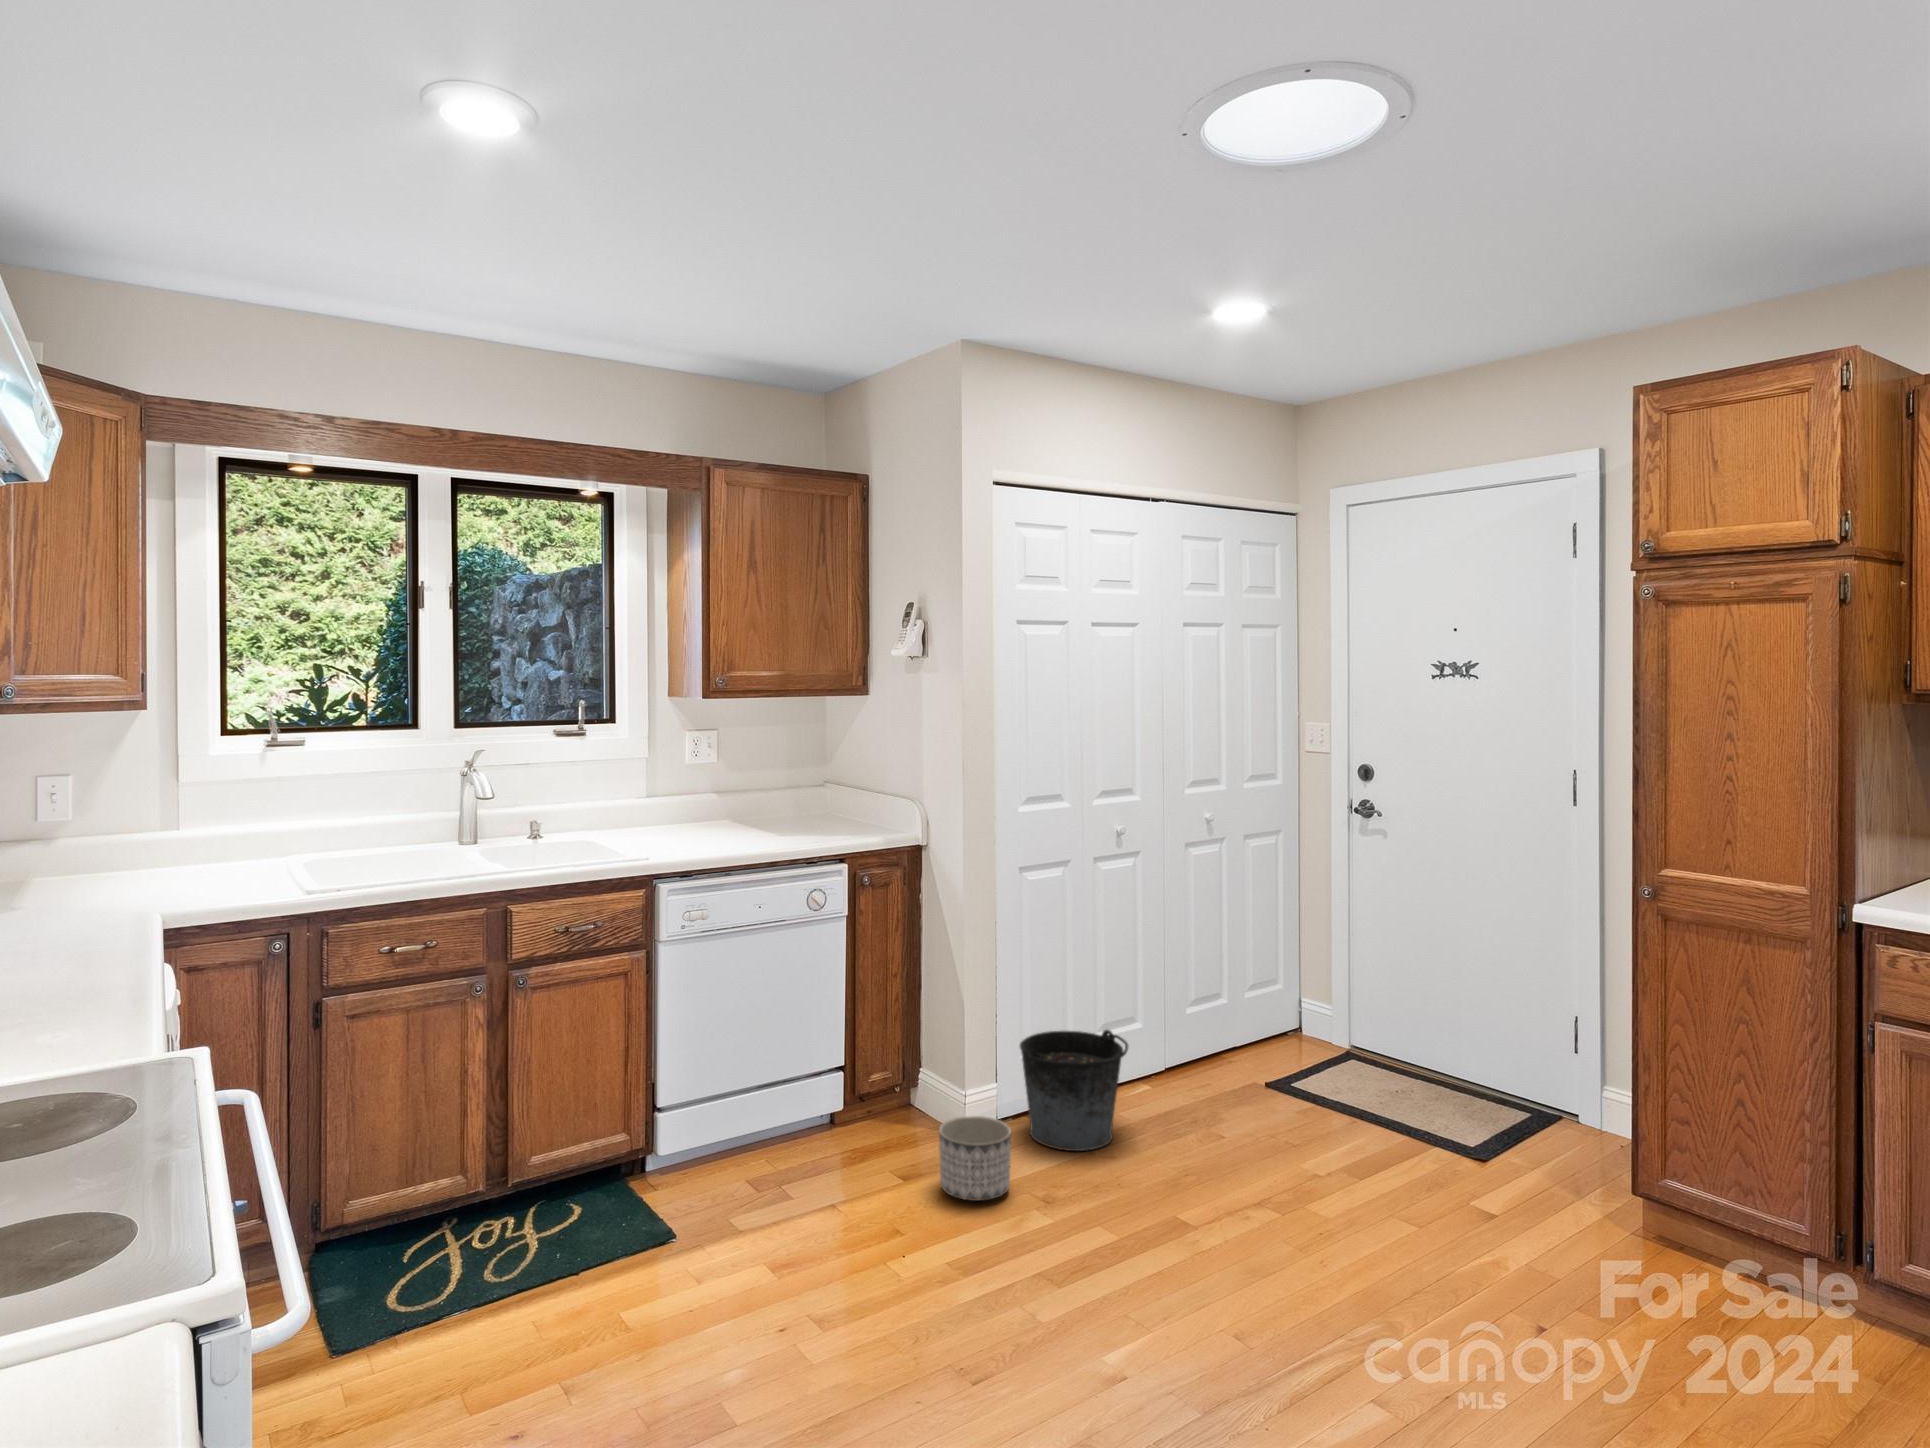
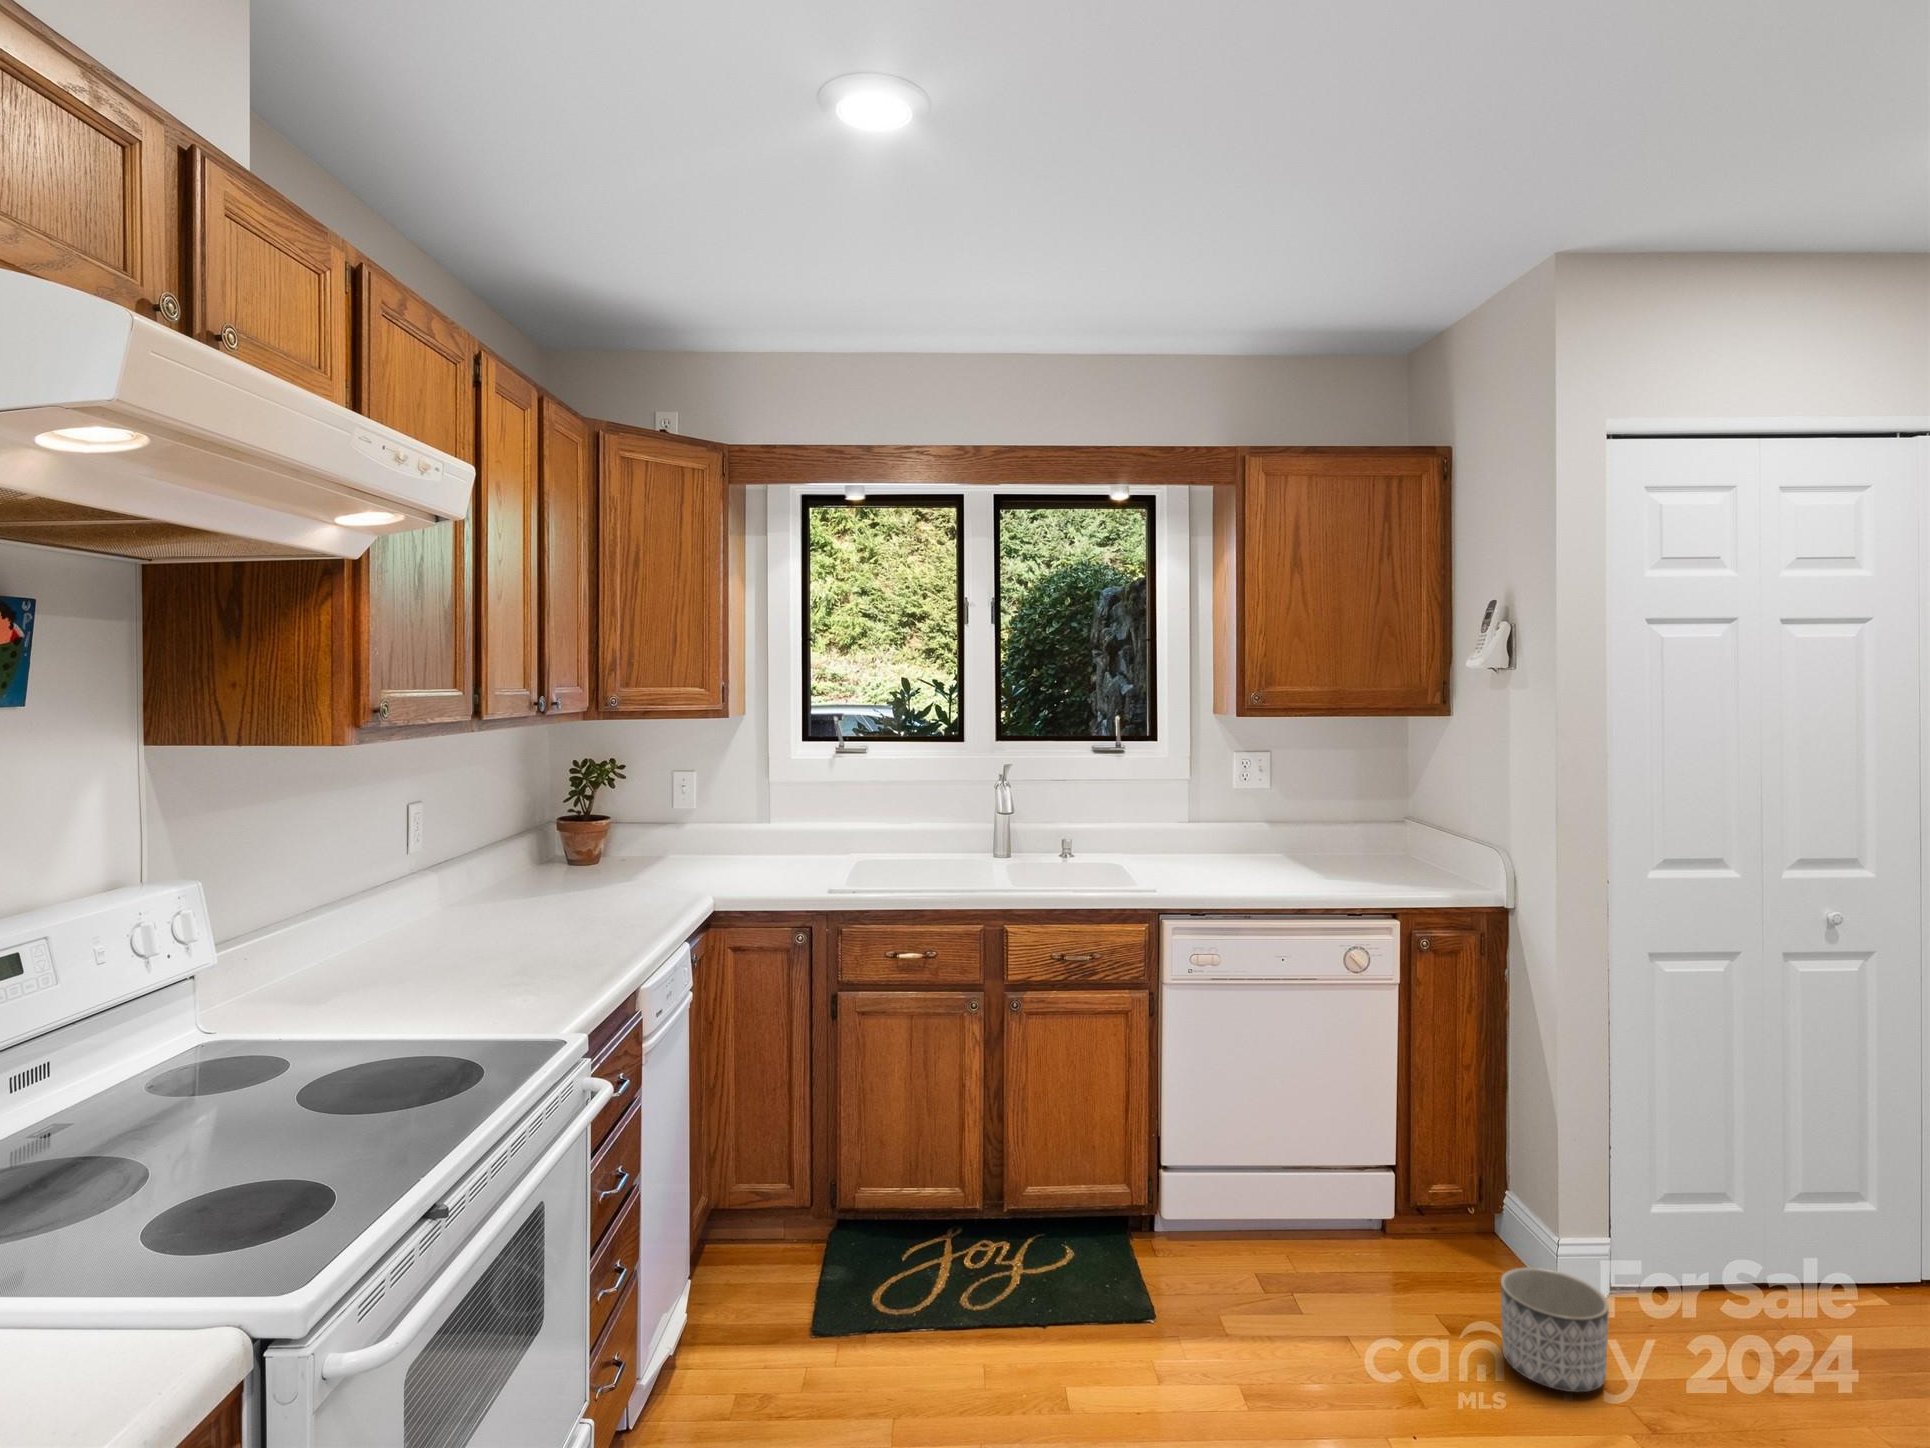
bucket: present [1020,1030,1128,1151] -> none [1646,1179,1832,1365]

